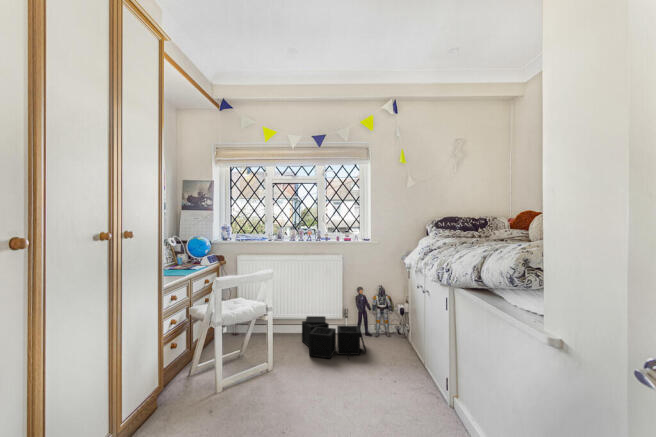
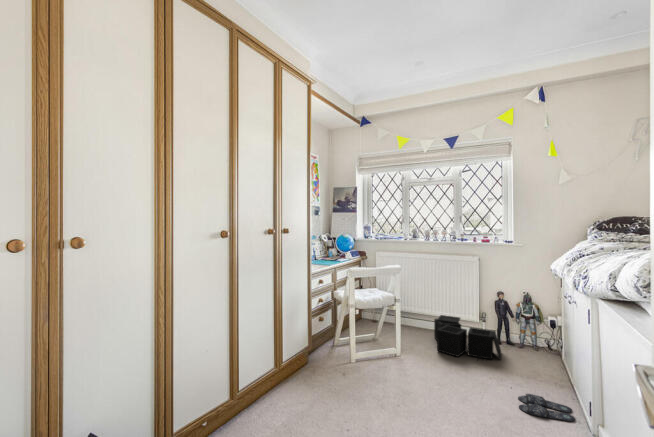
slippers: none [394,384,442,406] -> present [518,394,575,422]

